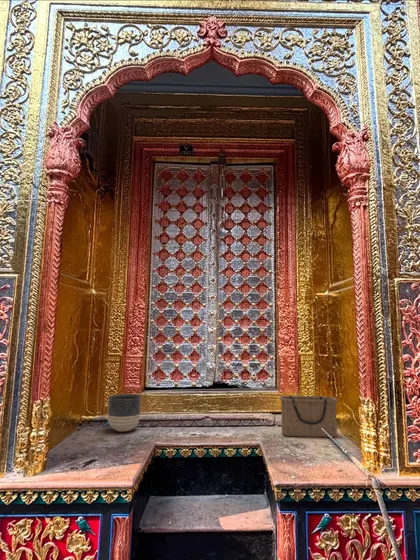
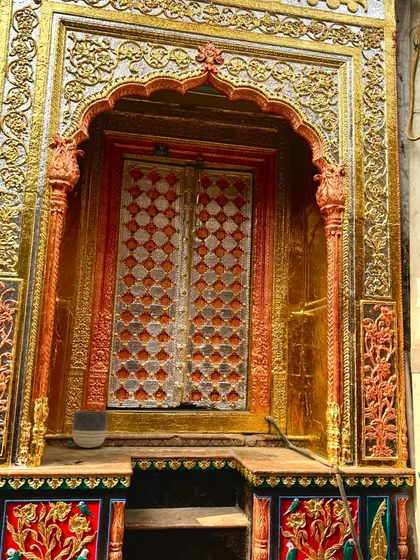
basket: present [280,396,337,437] -> none [252,413,308,452]

